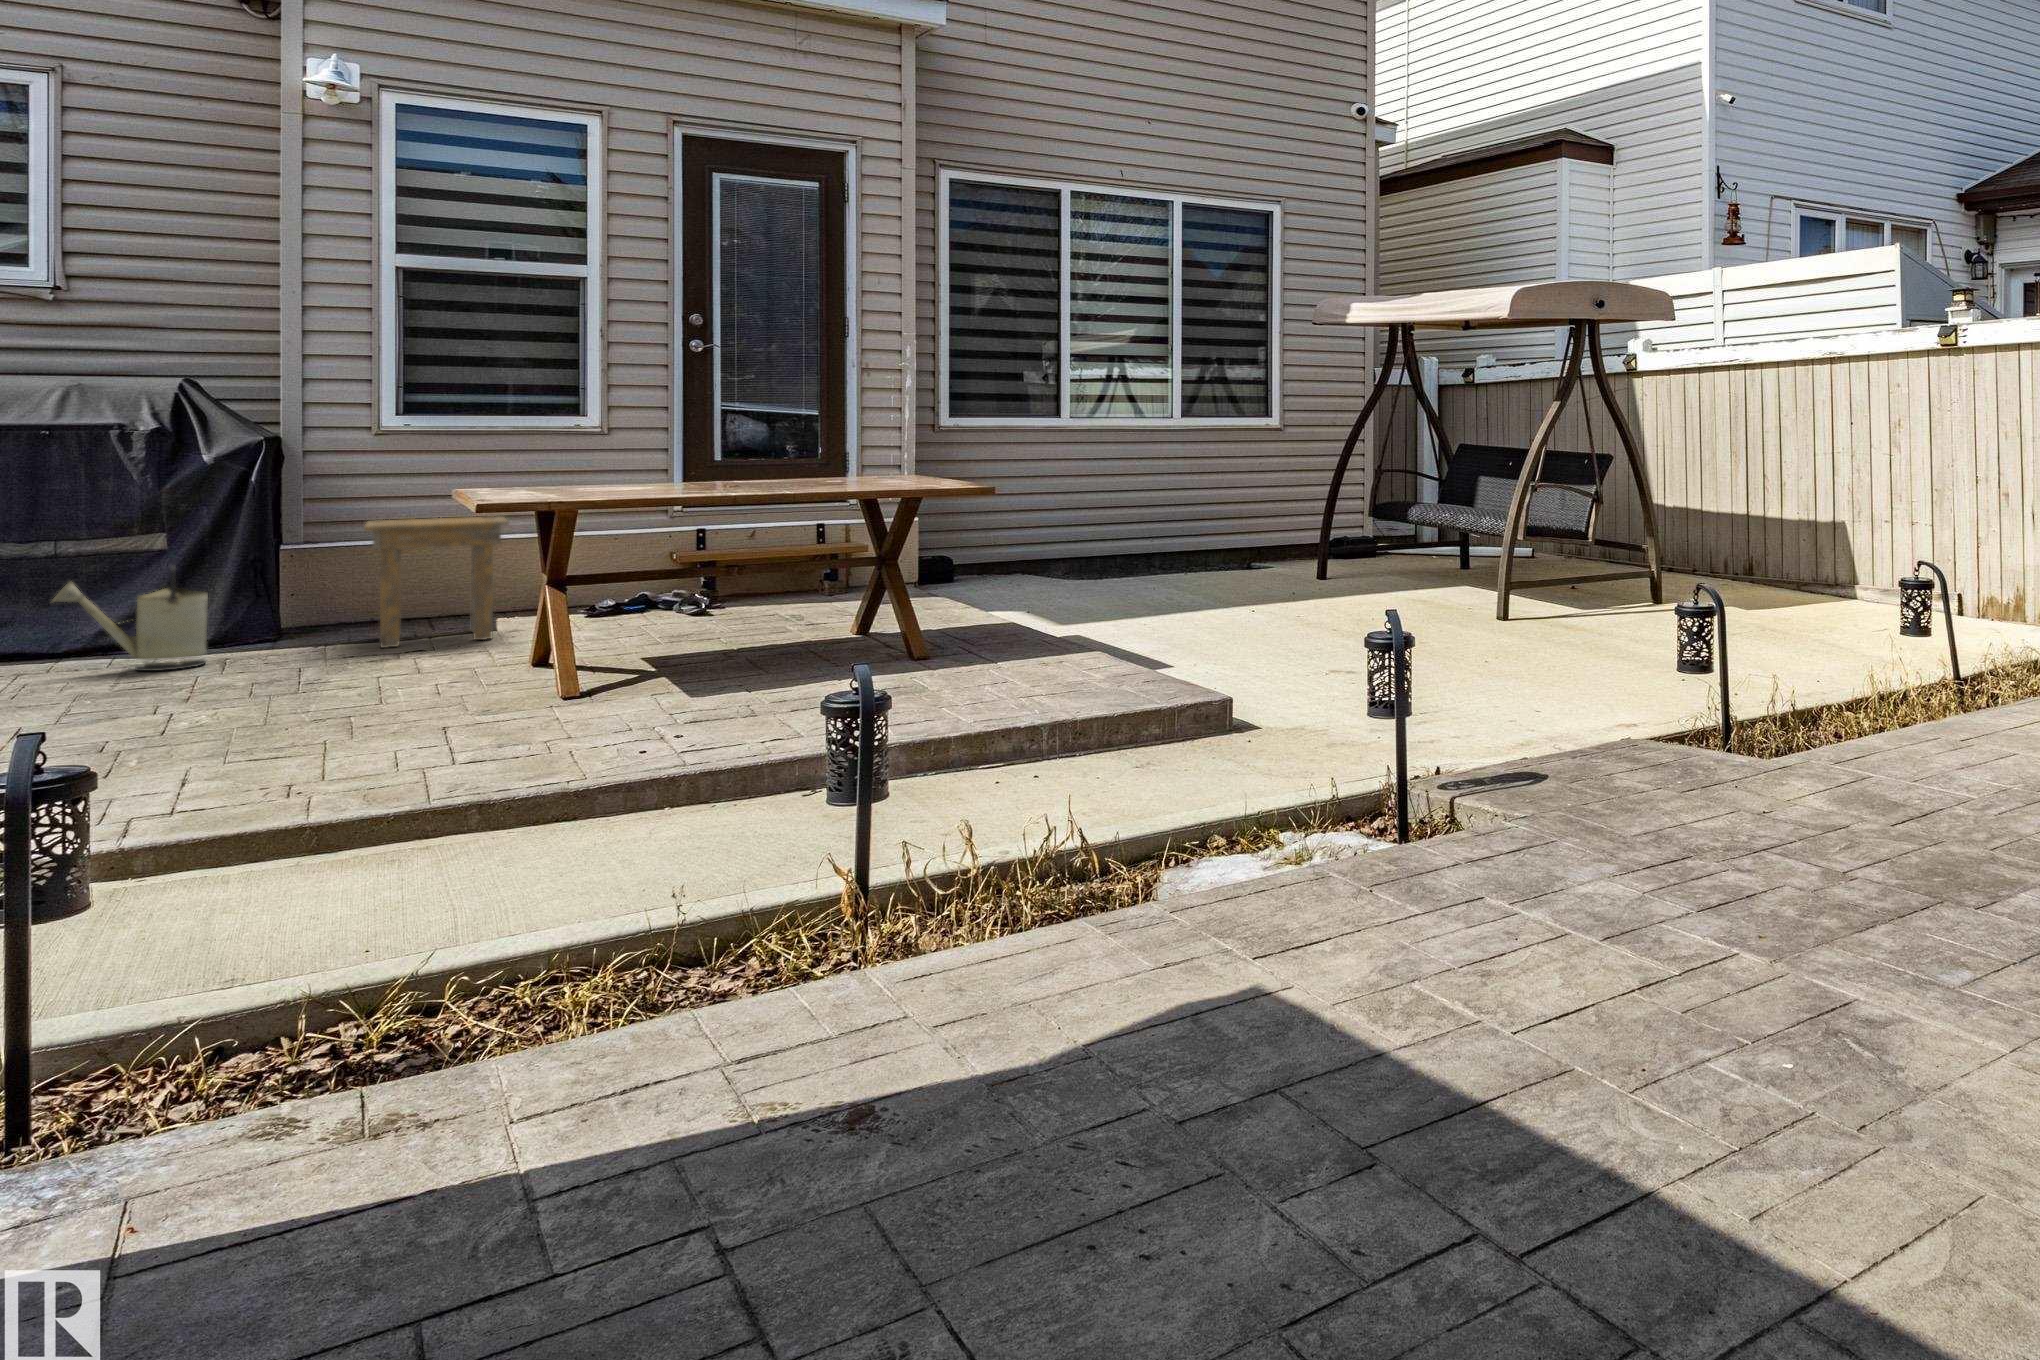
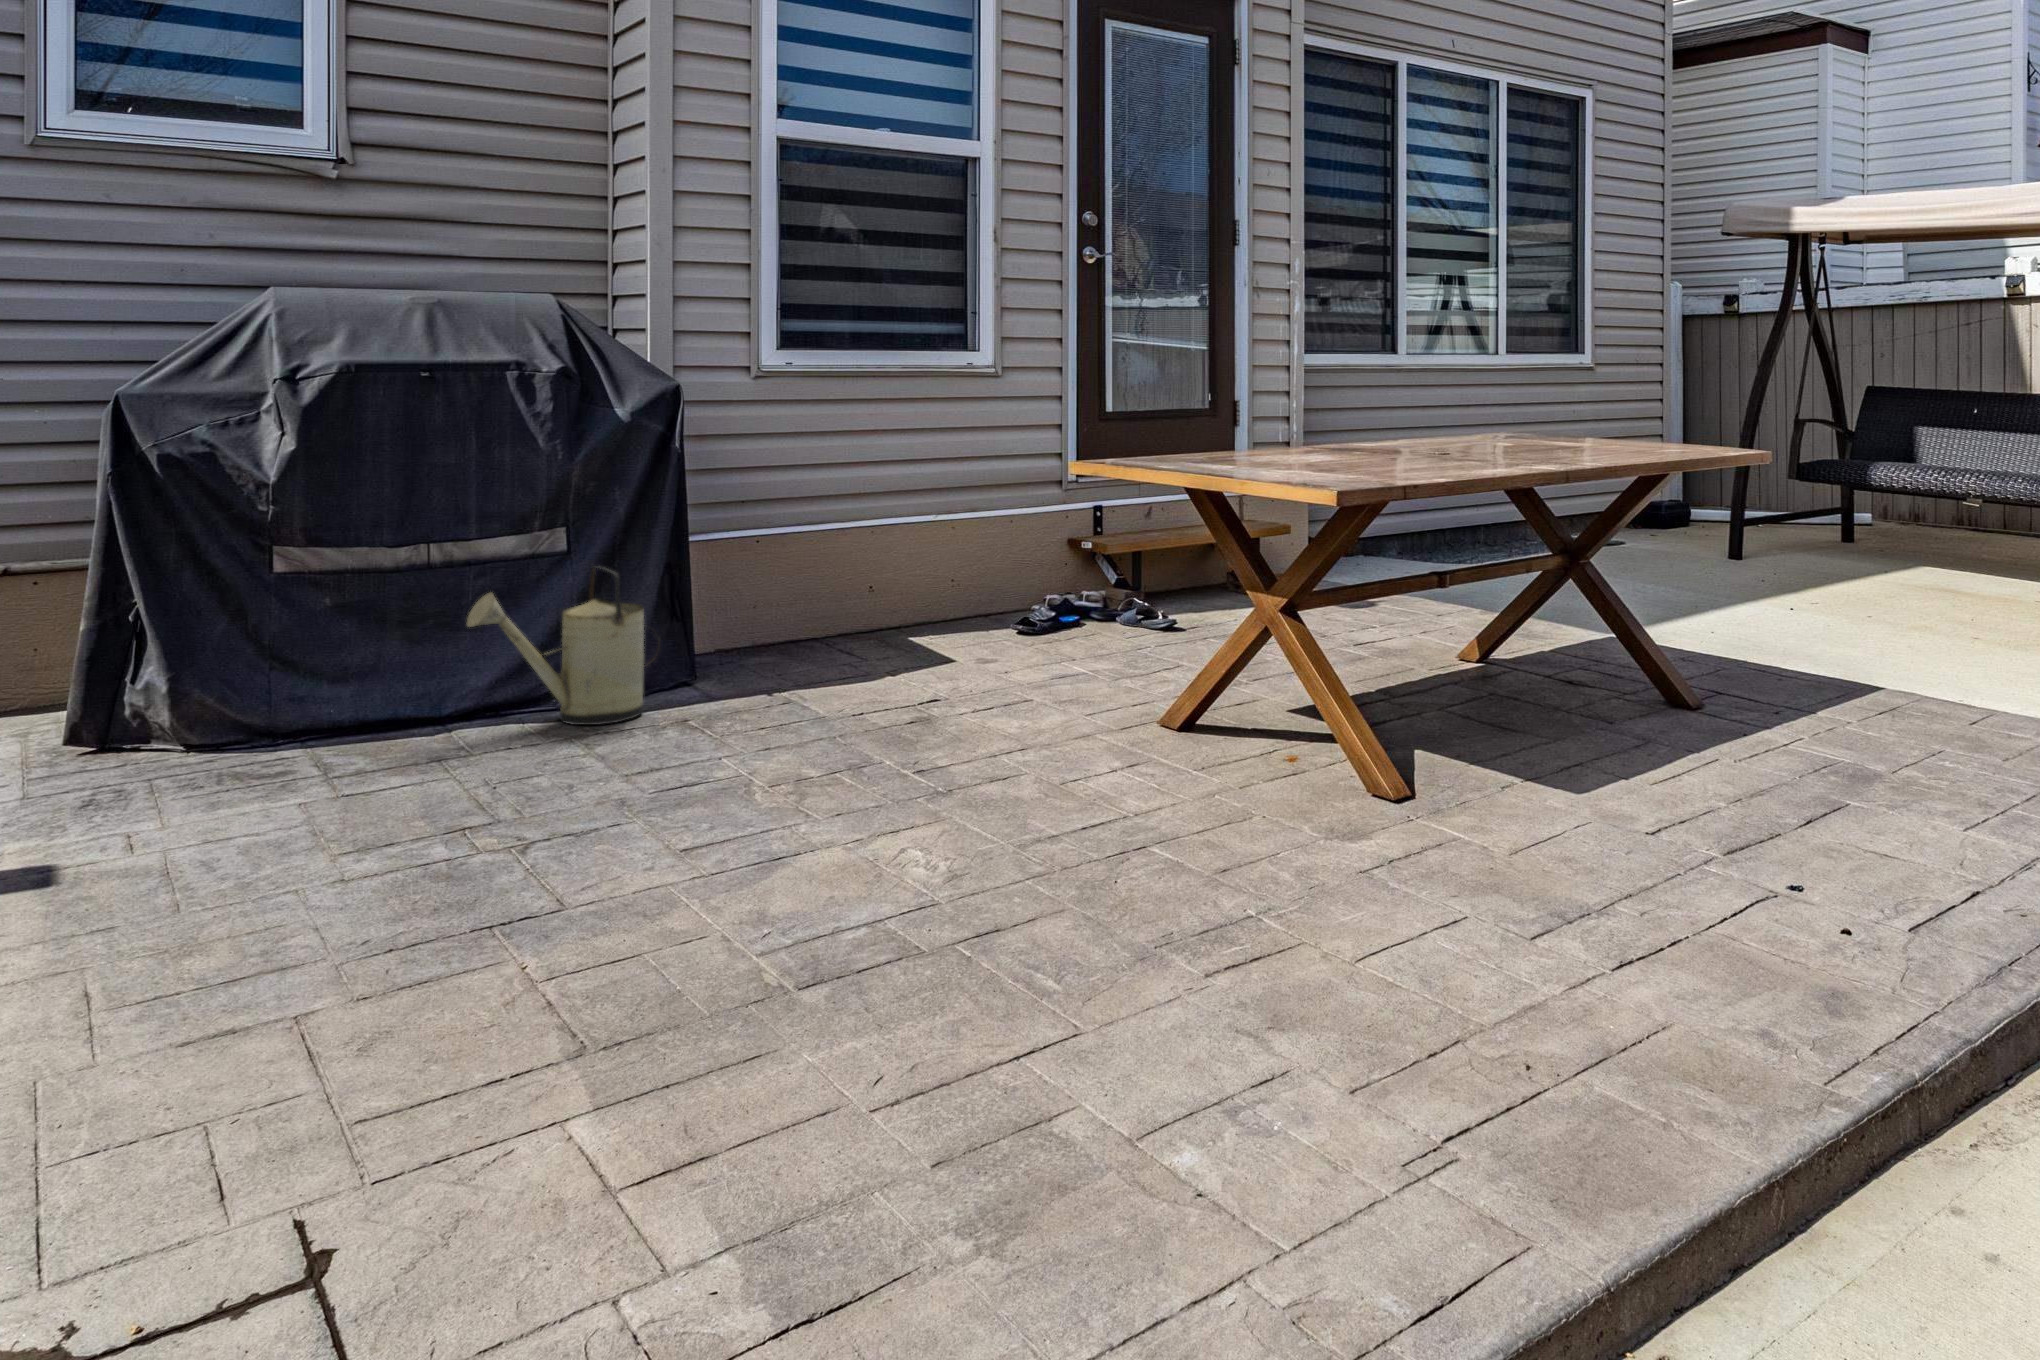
side table: present [364,516,509,648] -> none [752,487,964,679]

